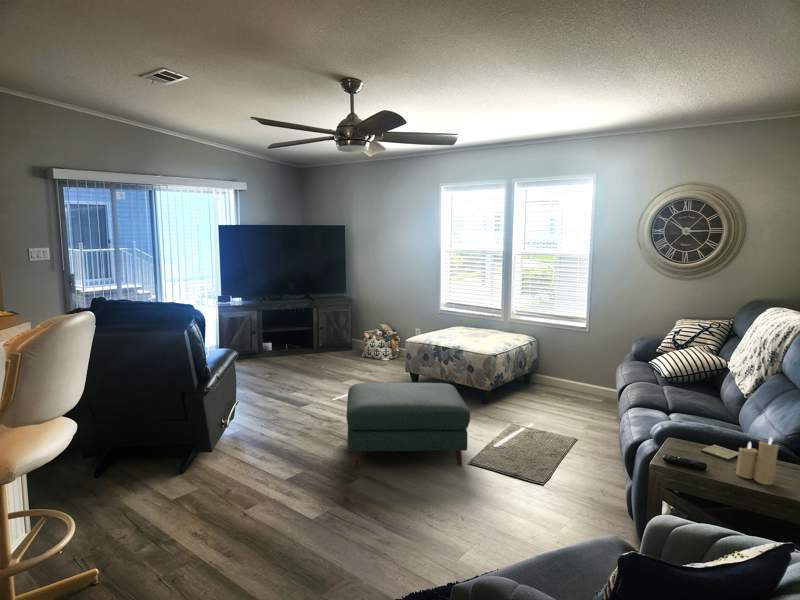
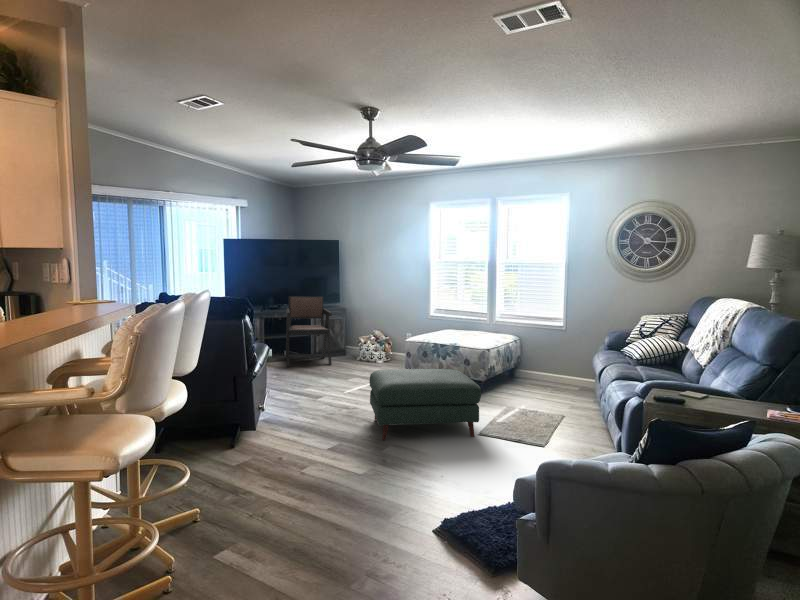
armchair: none [284,286,332,363] -> present [286,296,332,367]
candle: present [736,438,779,485] -> none [707,377,738,413]

